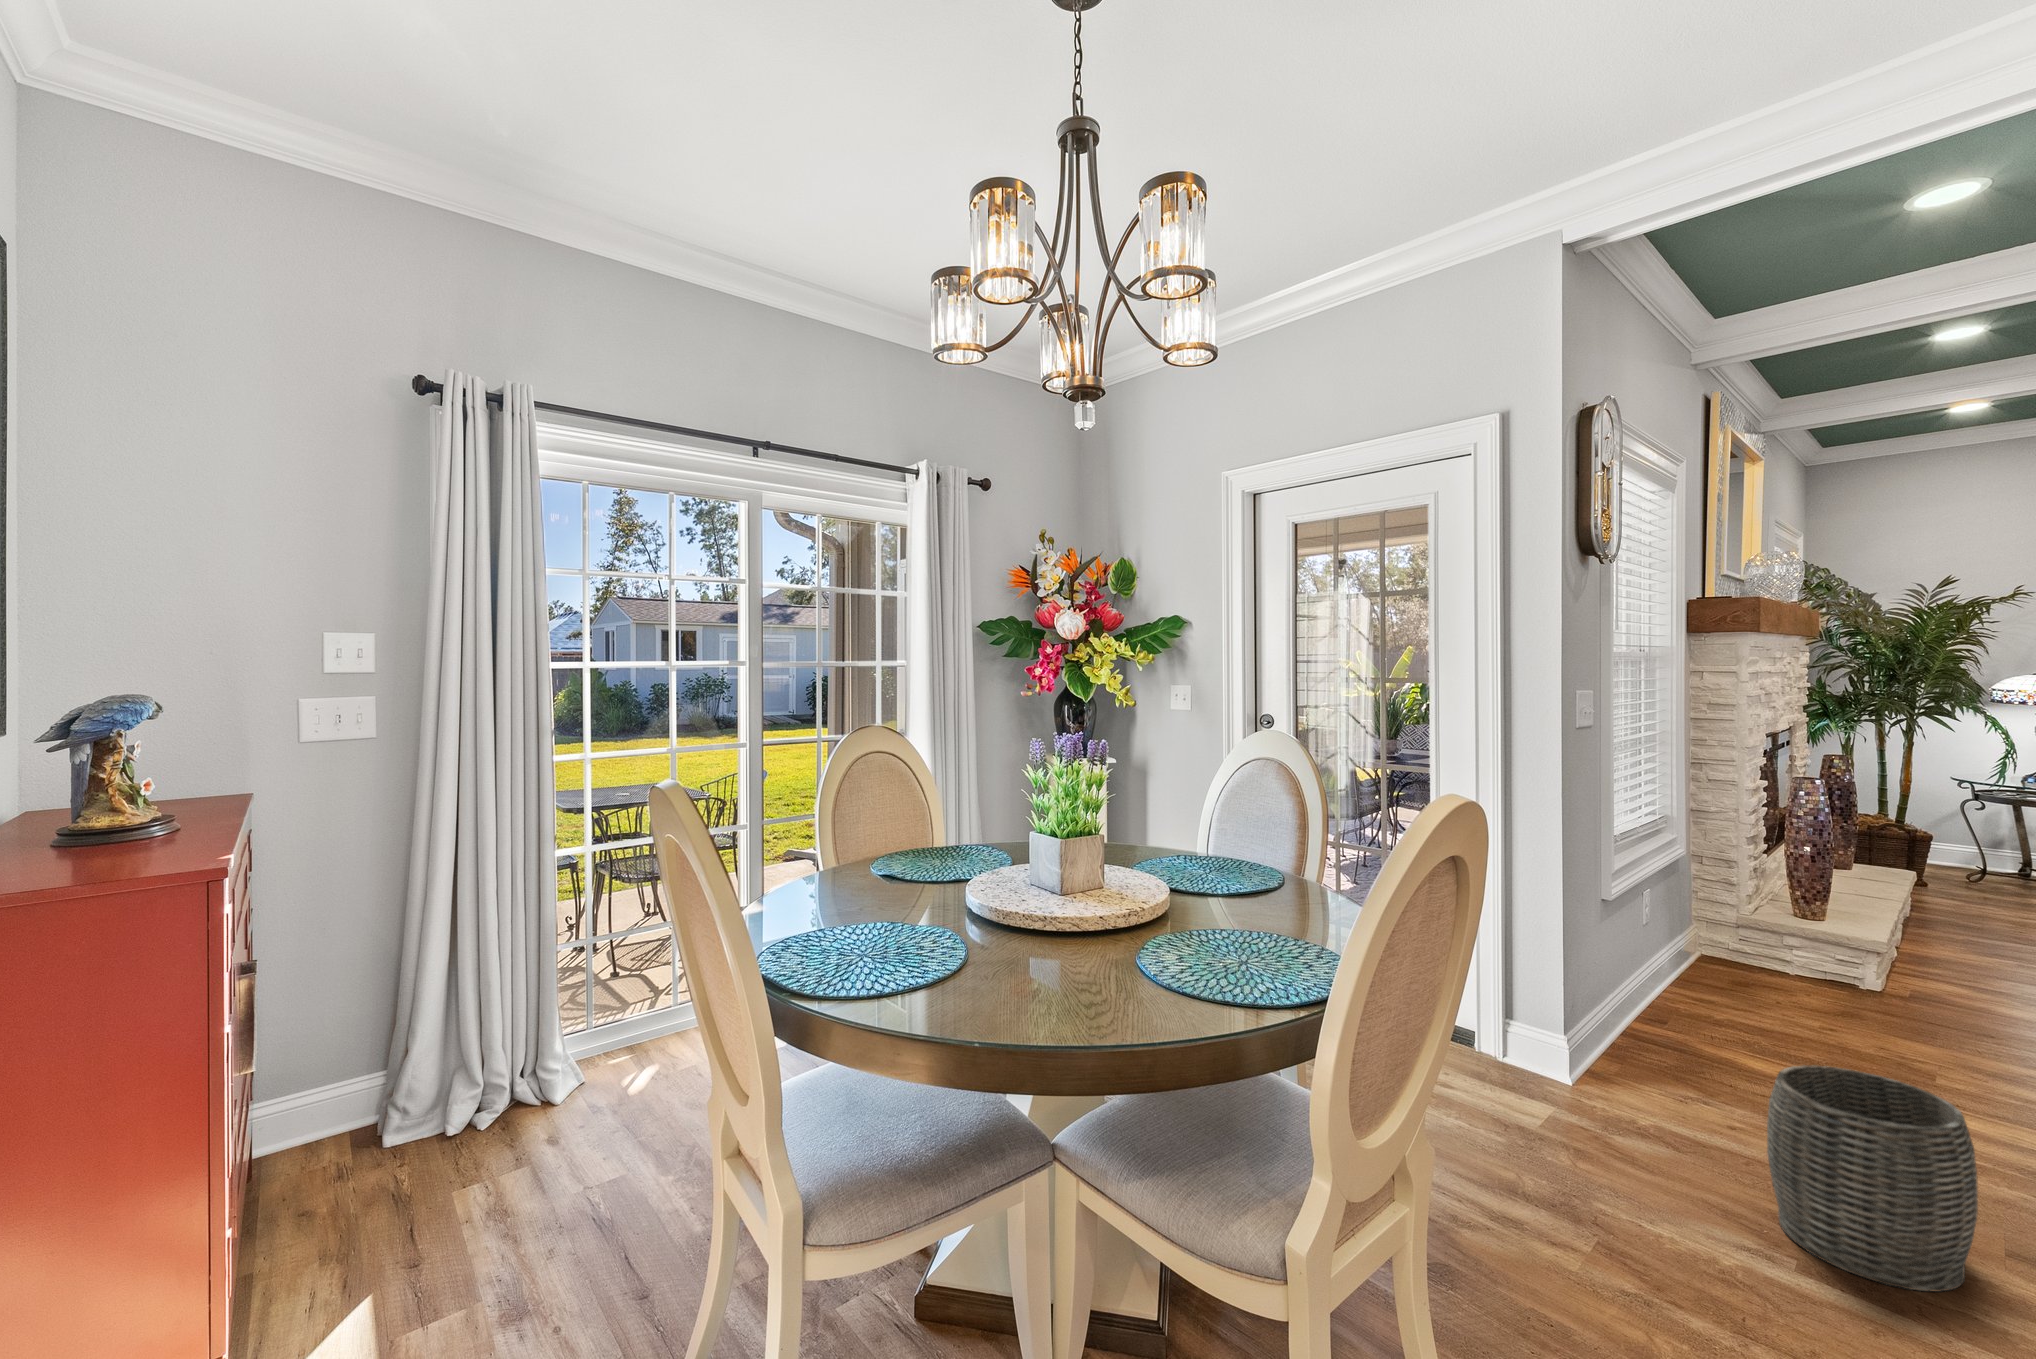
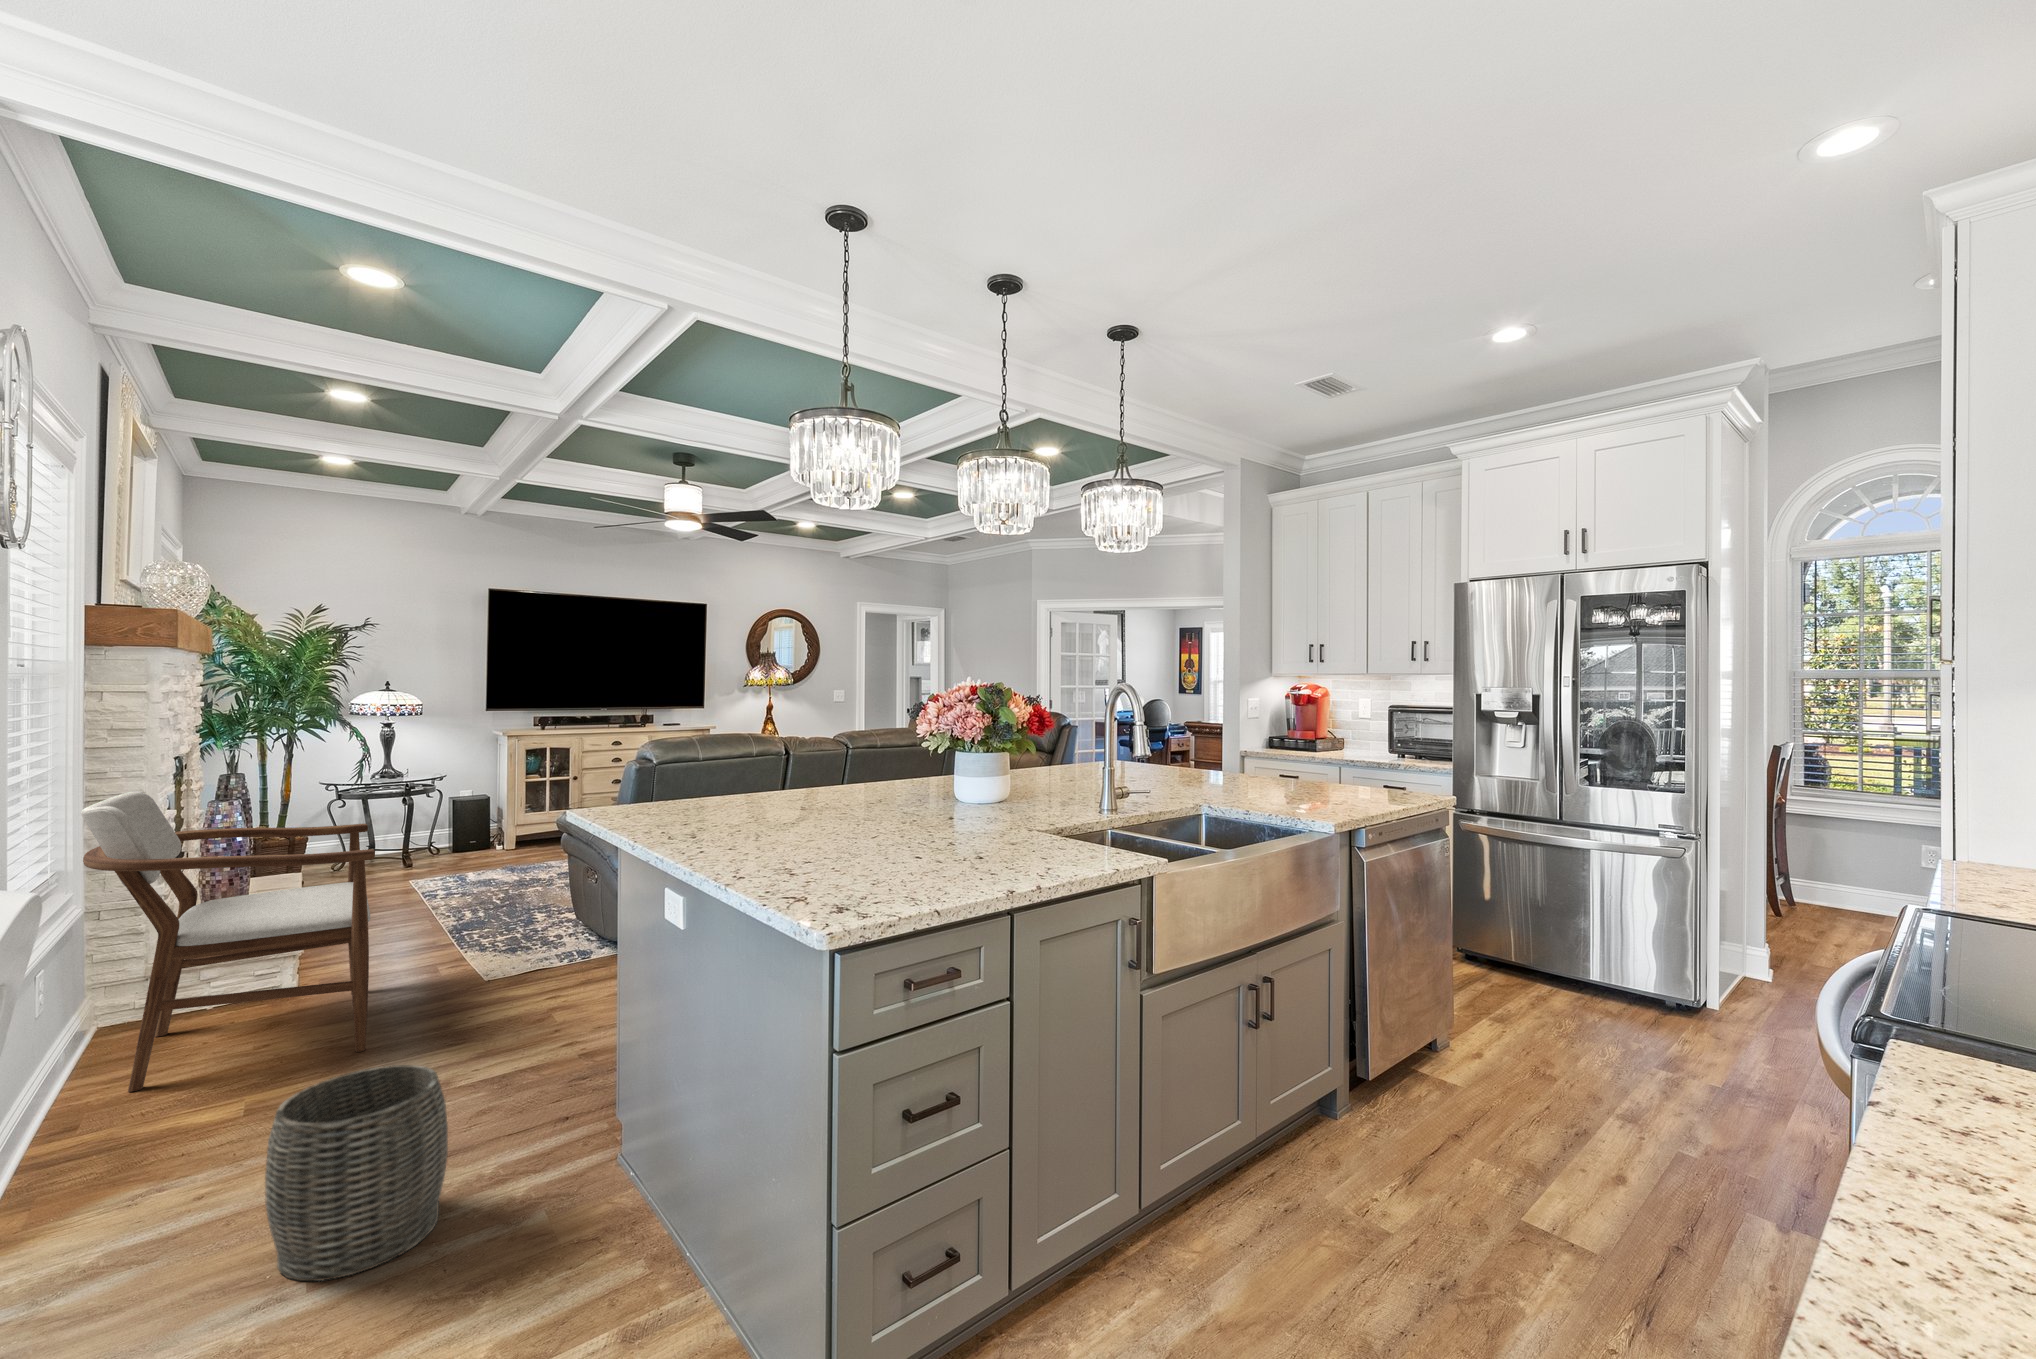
armchair: none [1676,760,1962,1074] -> present [81,791,375,1092]

